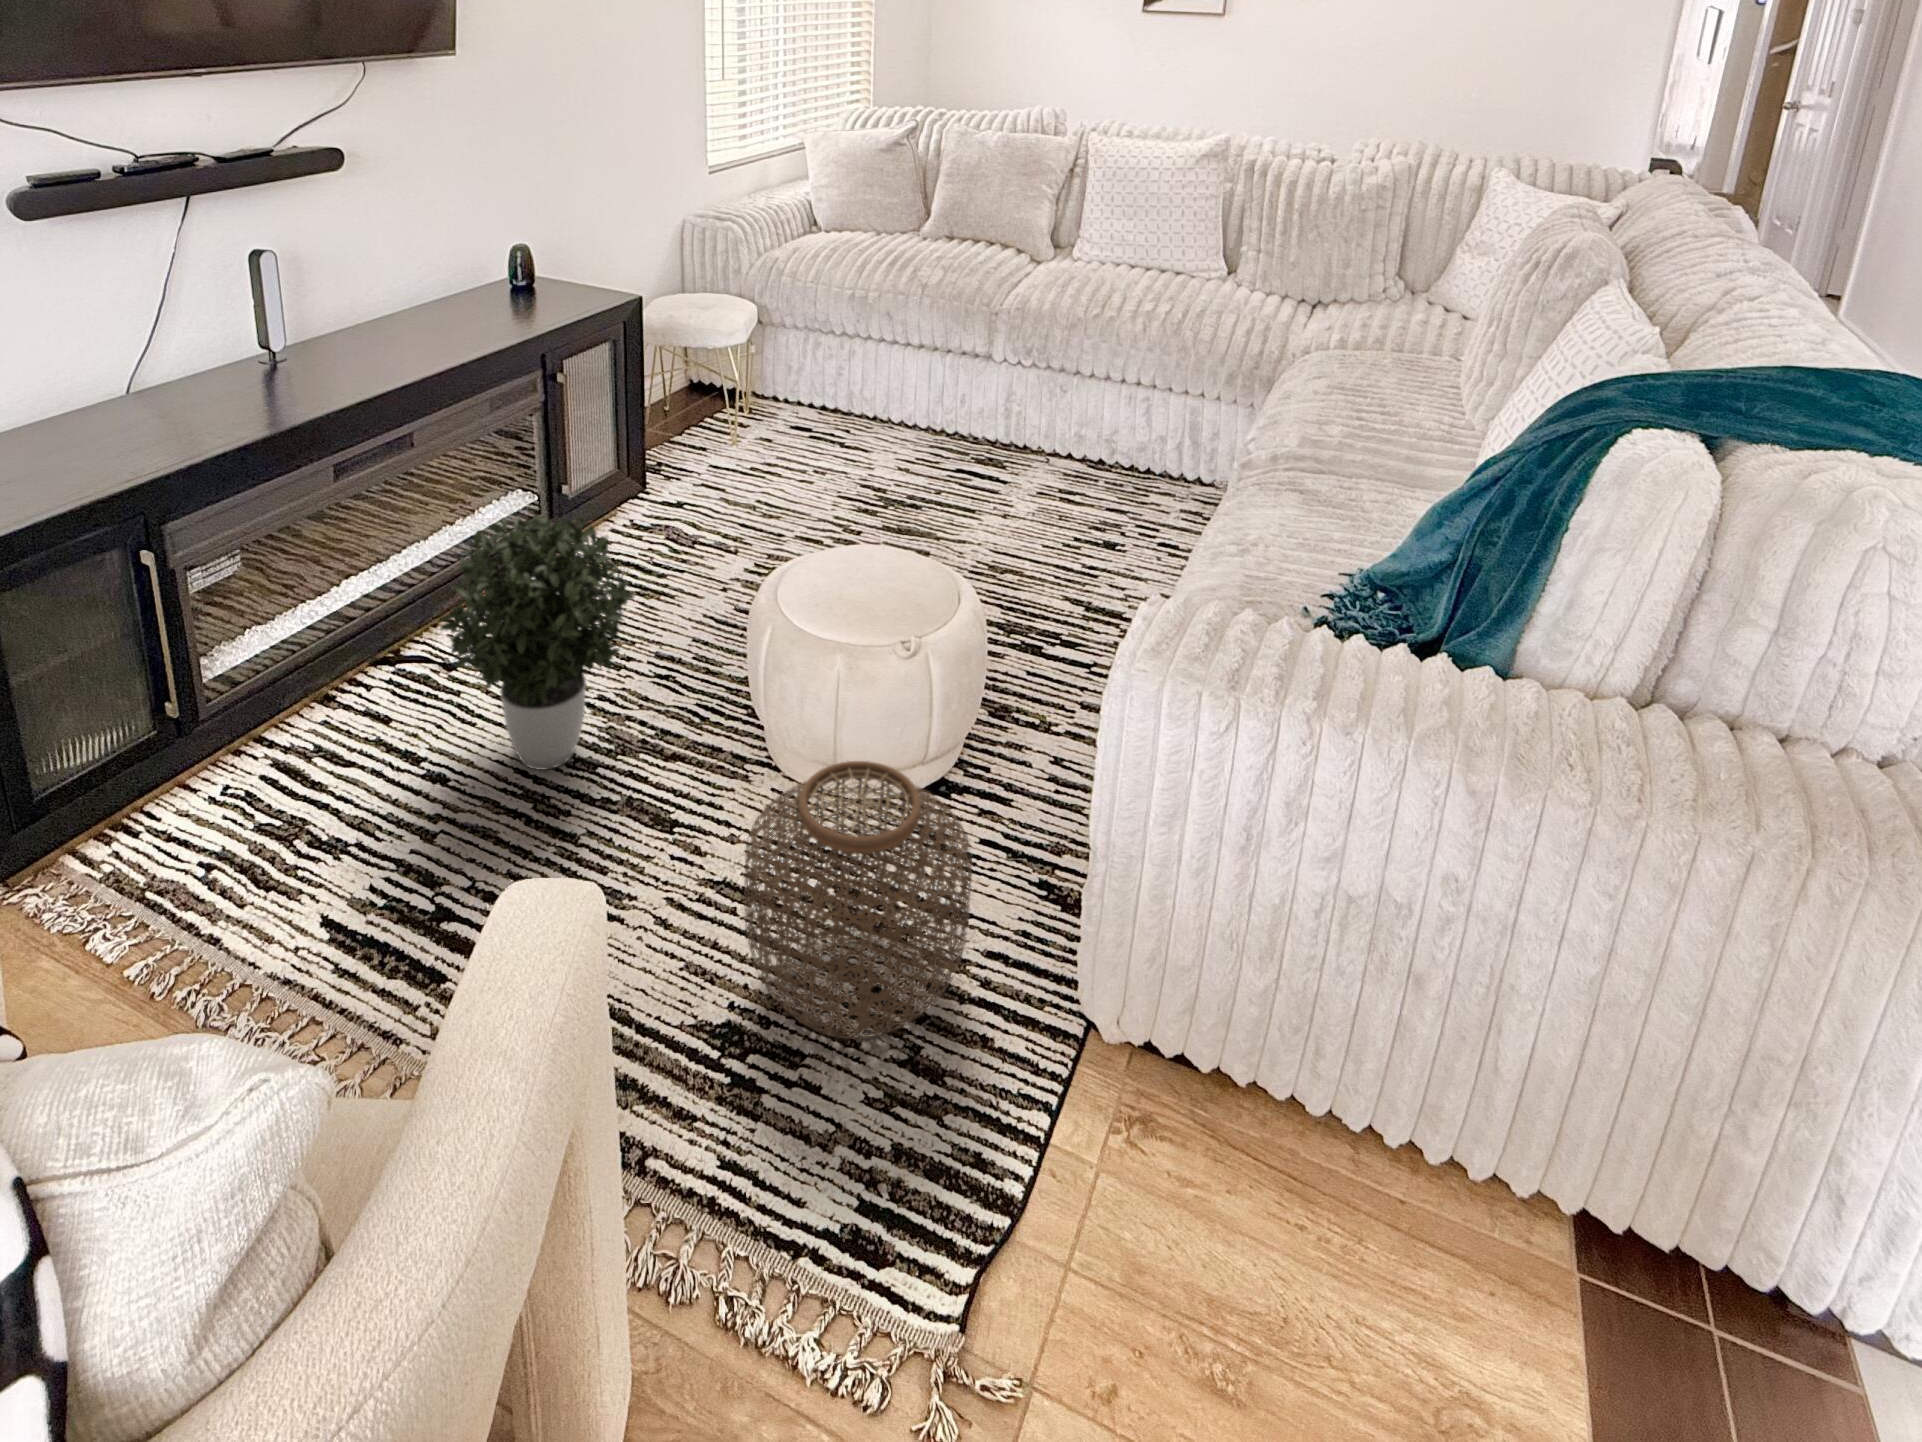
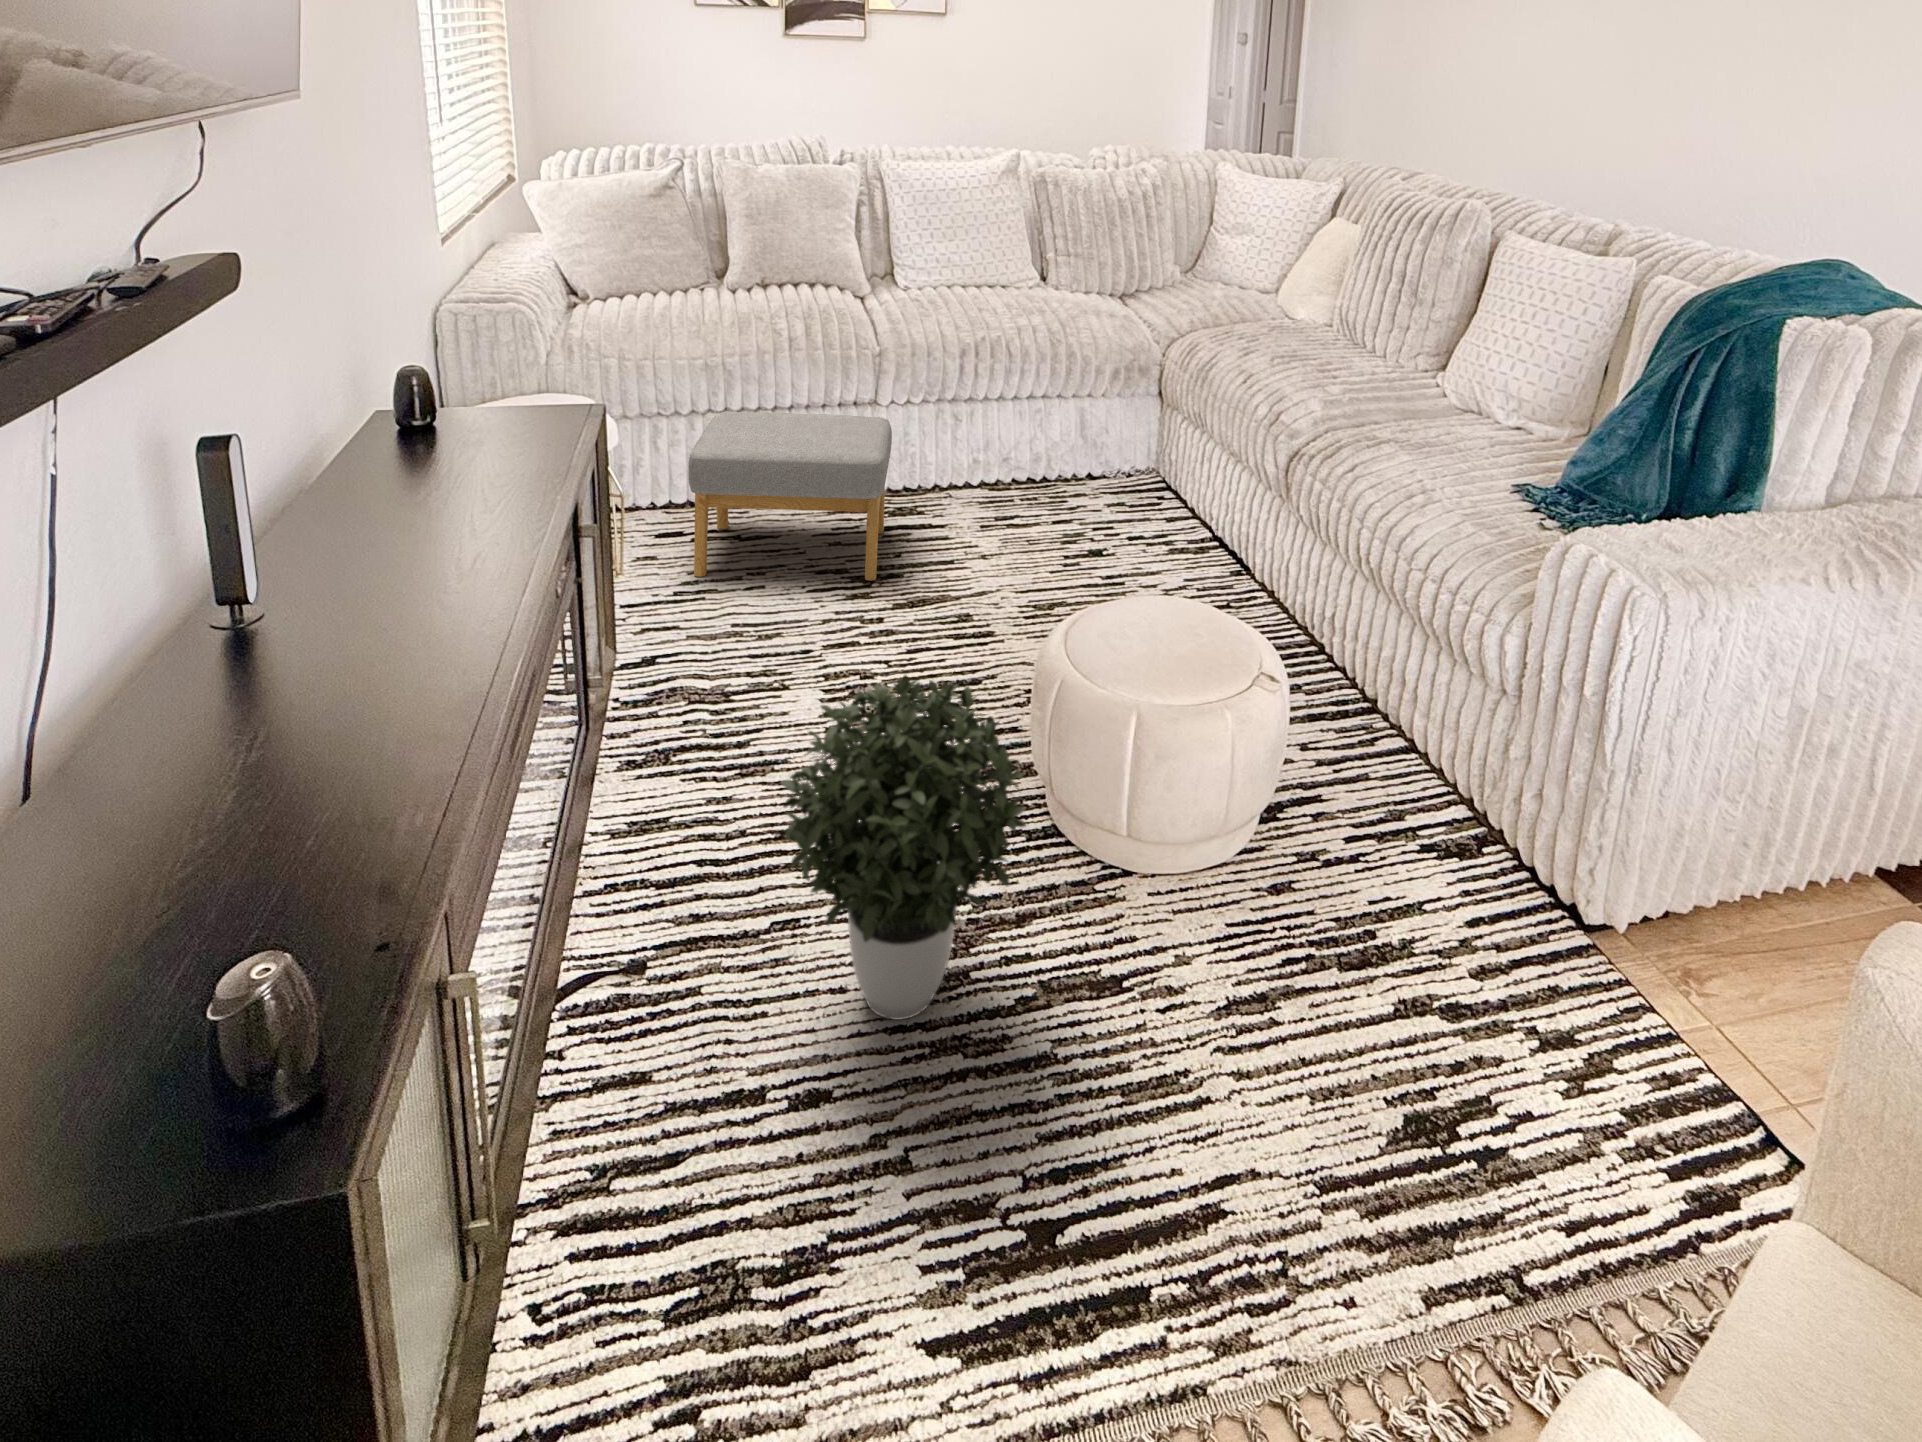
footstool: none [780,339,970,505] -> present [688,412,892,581]
woven basket: present [744,761,972,1039] -> none [1335,786,1581,1069]

